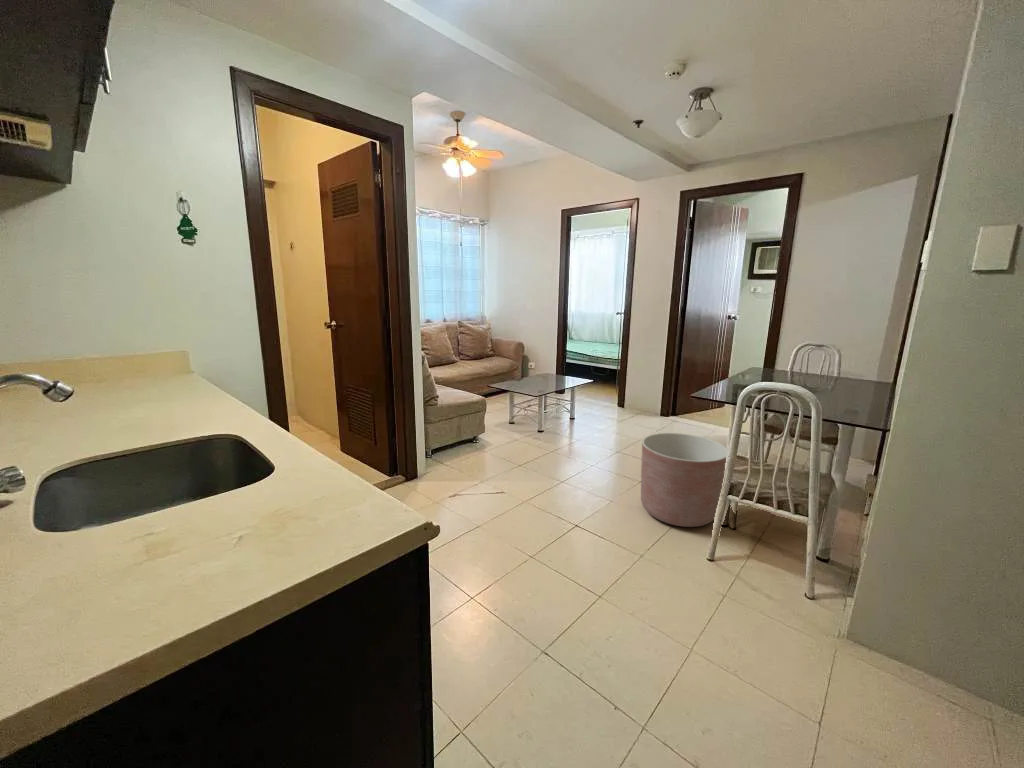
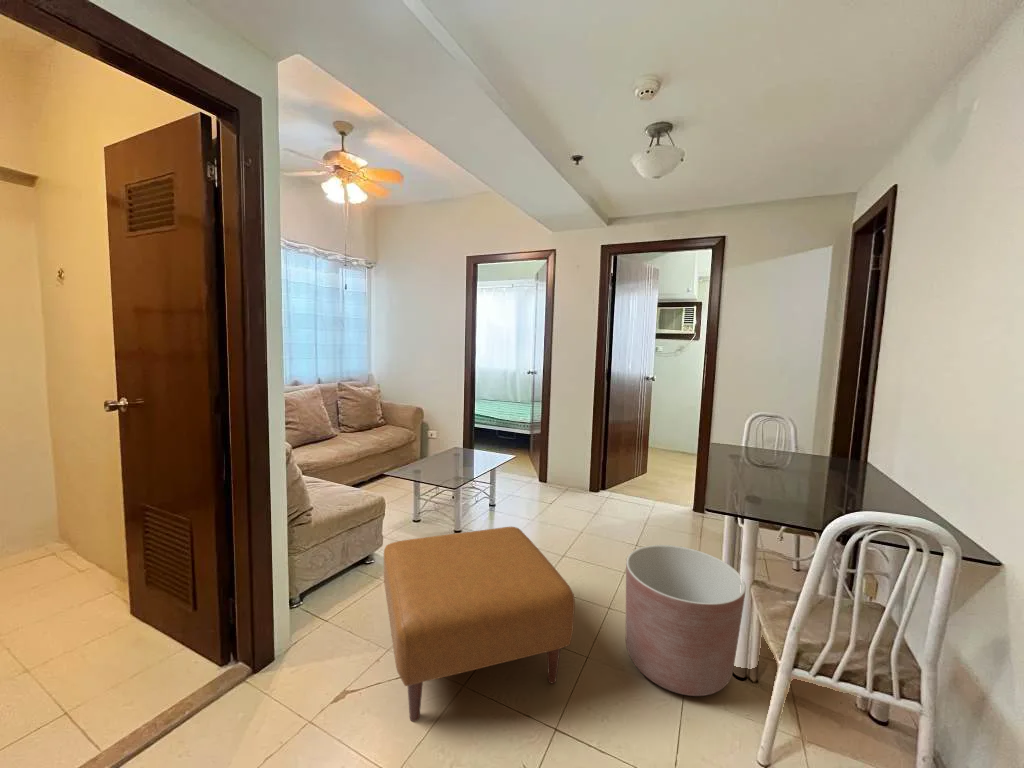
ottoman: none [481,417,599,512] -> present [384,527,575,722]

